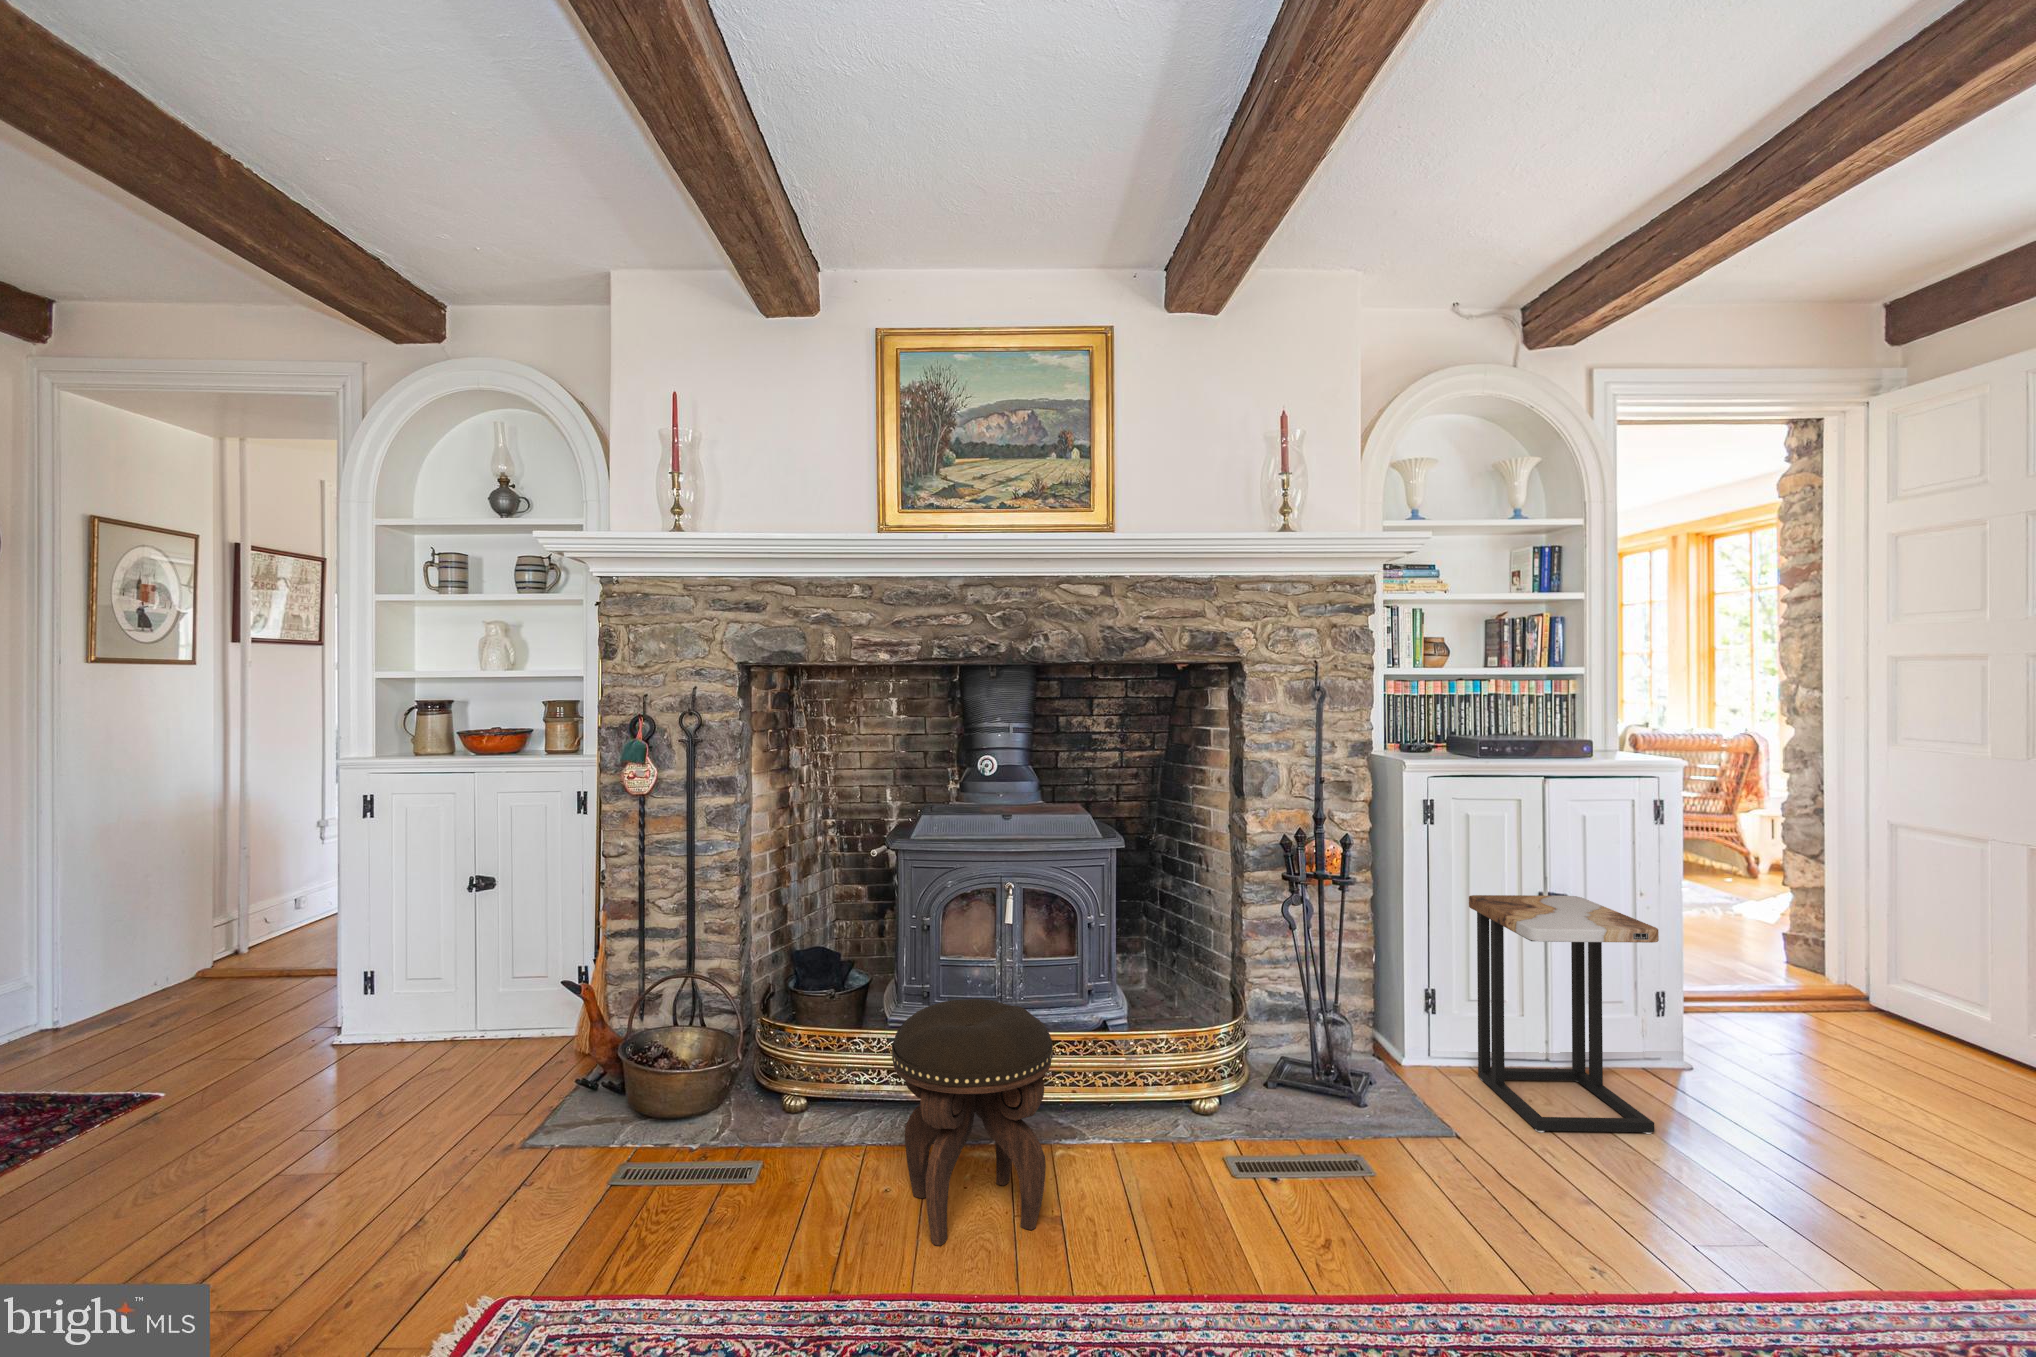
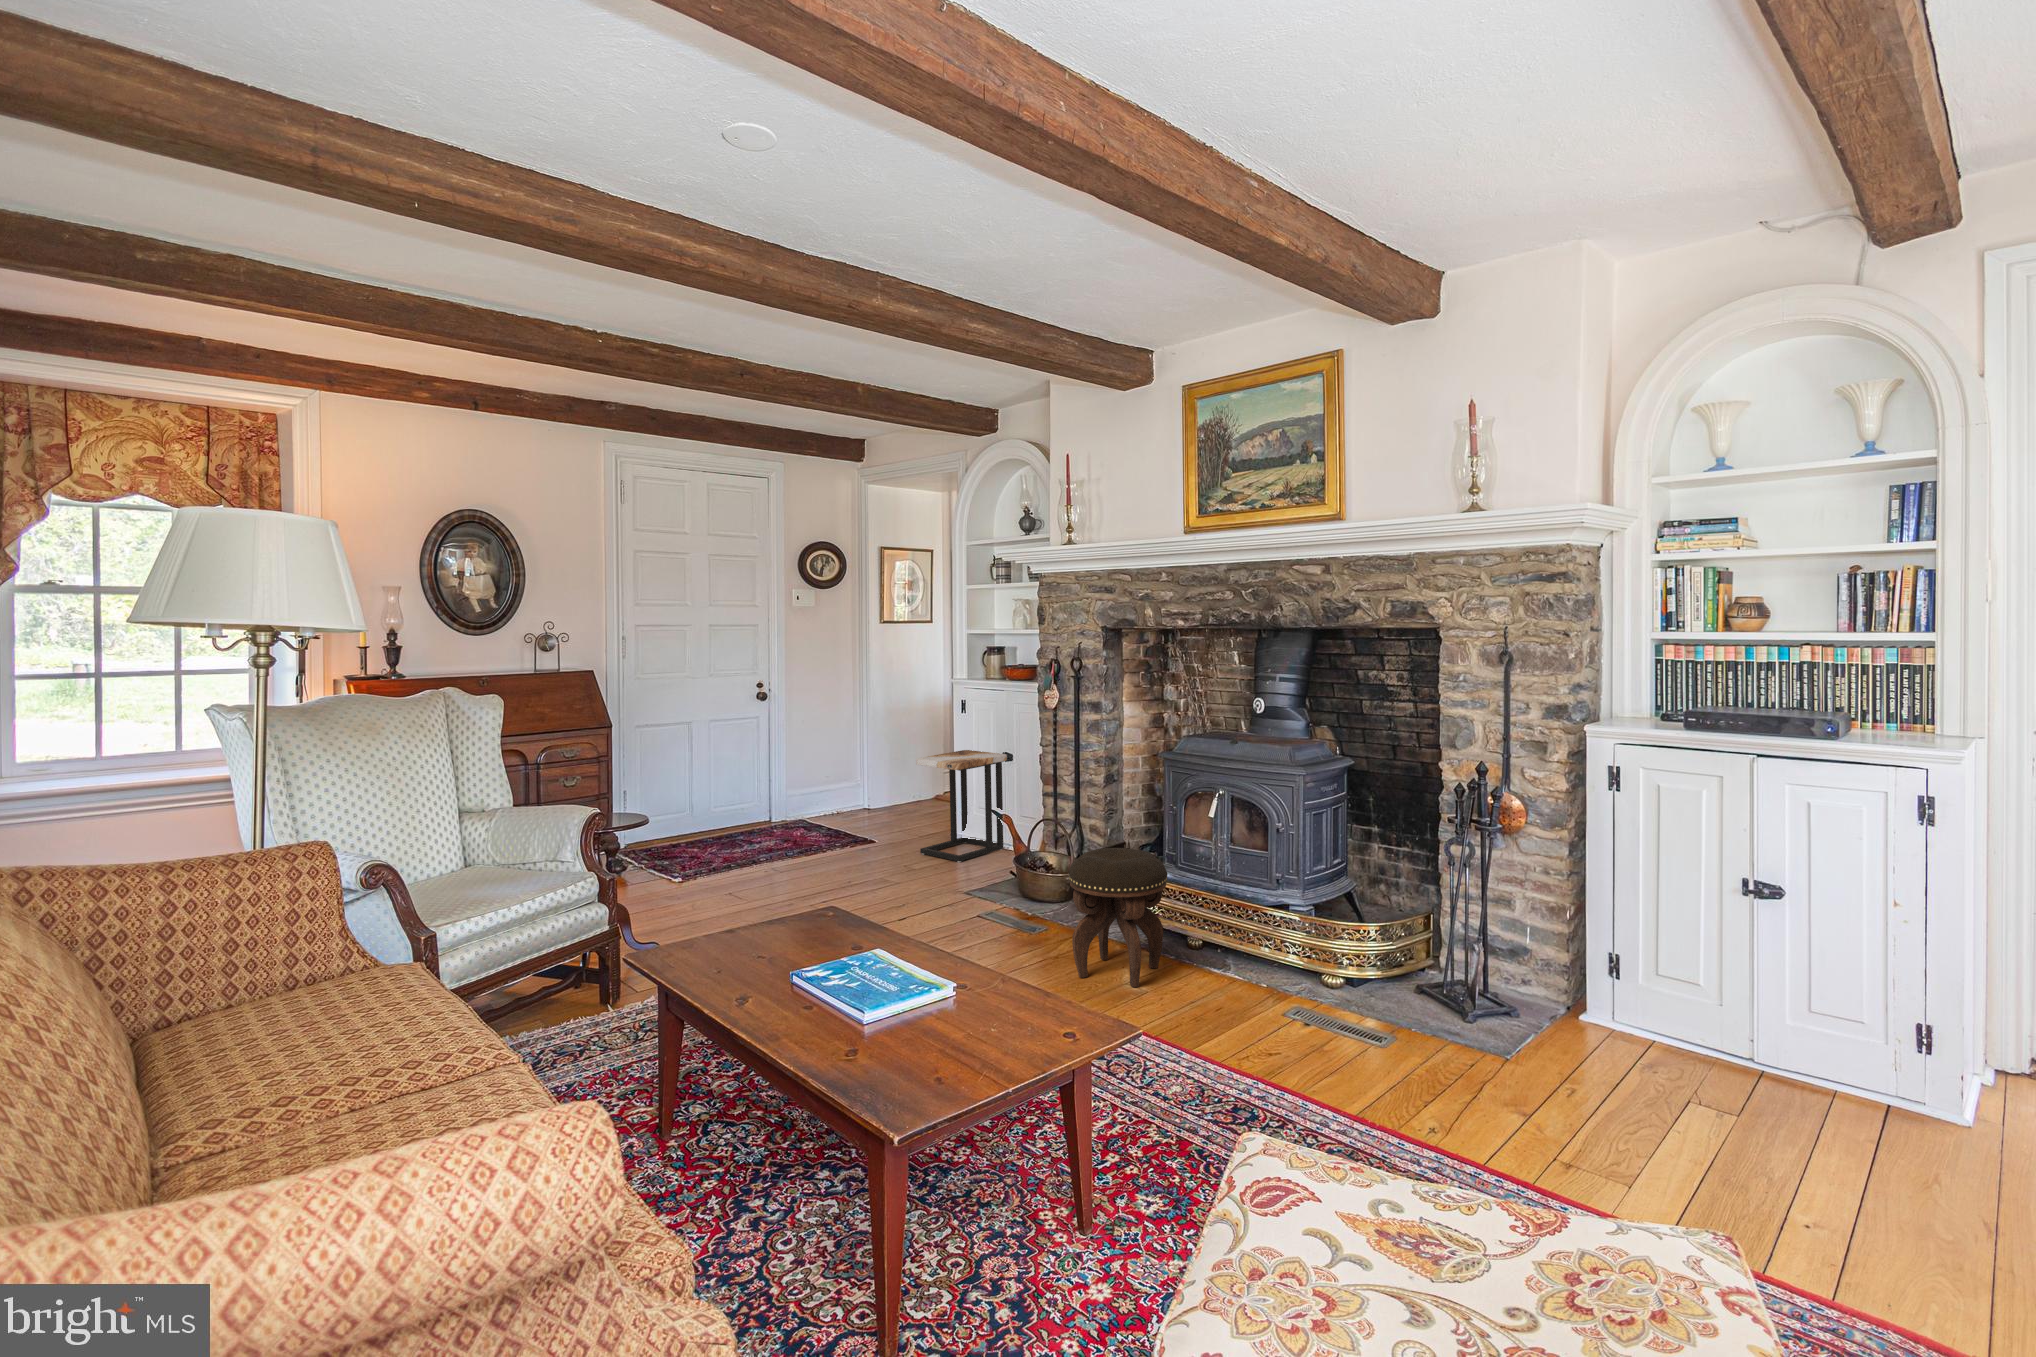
side table: present [1469,895,1659,1134] -> present [916,750,1007,862]

